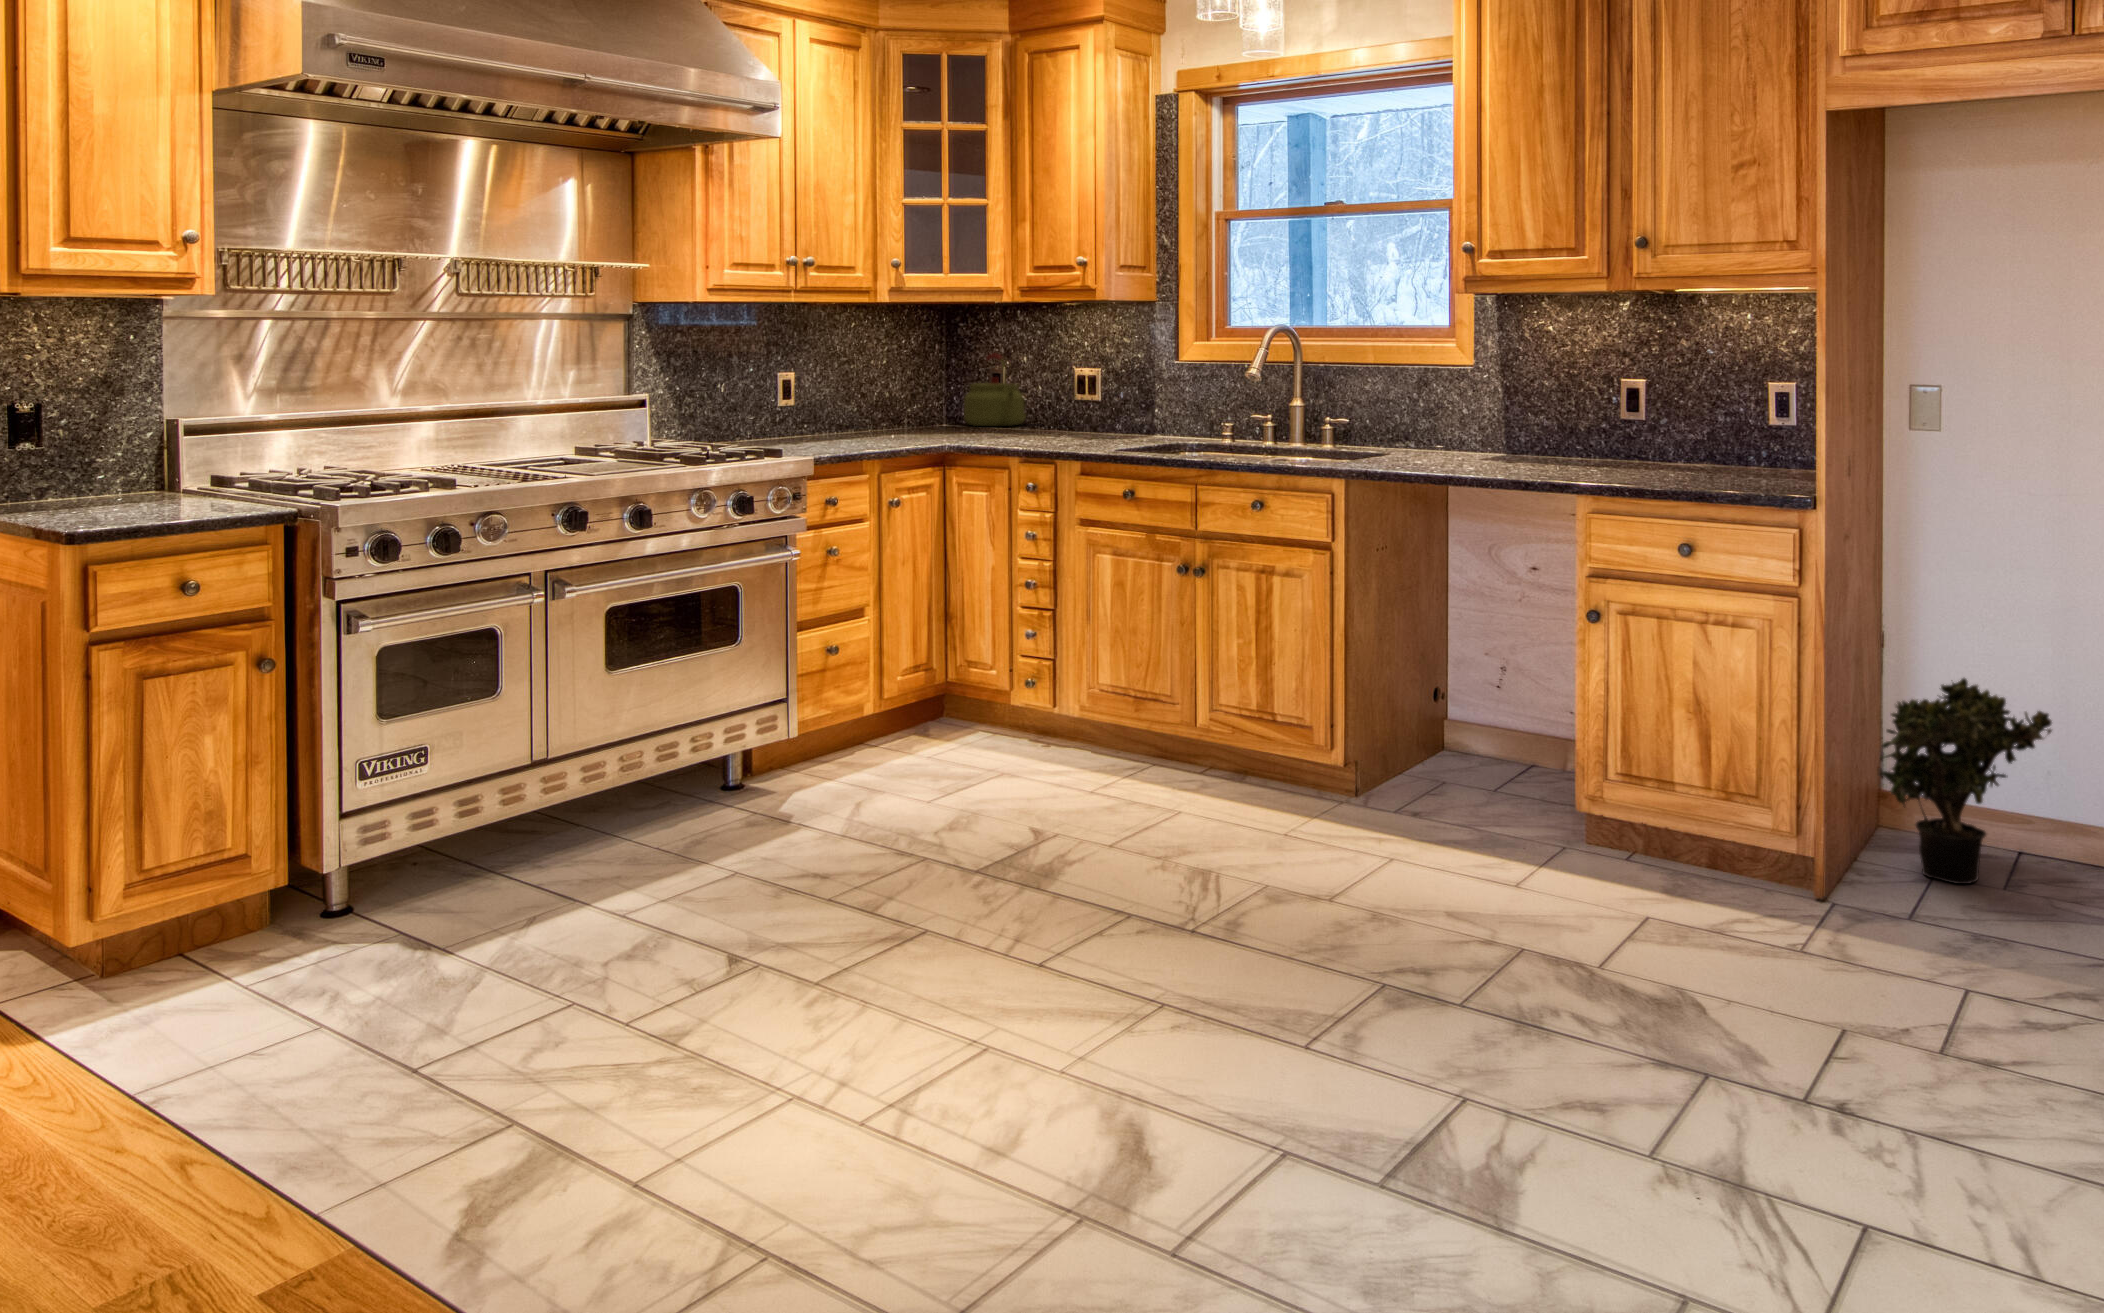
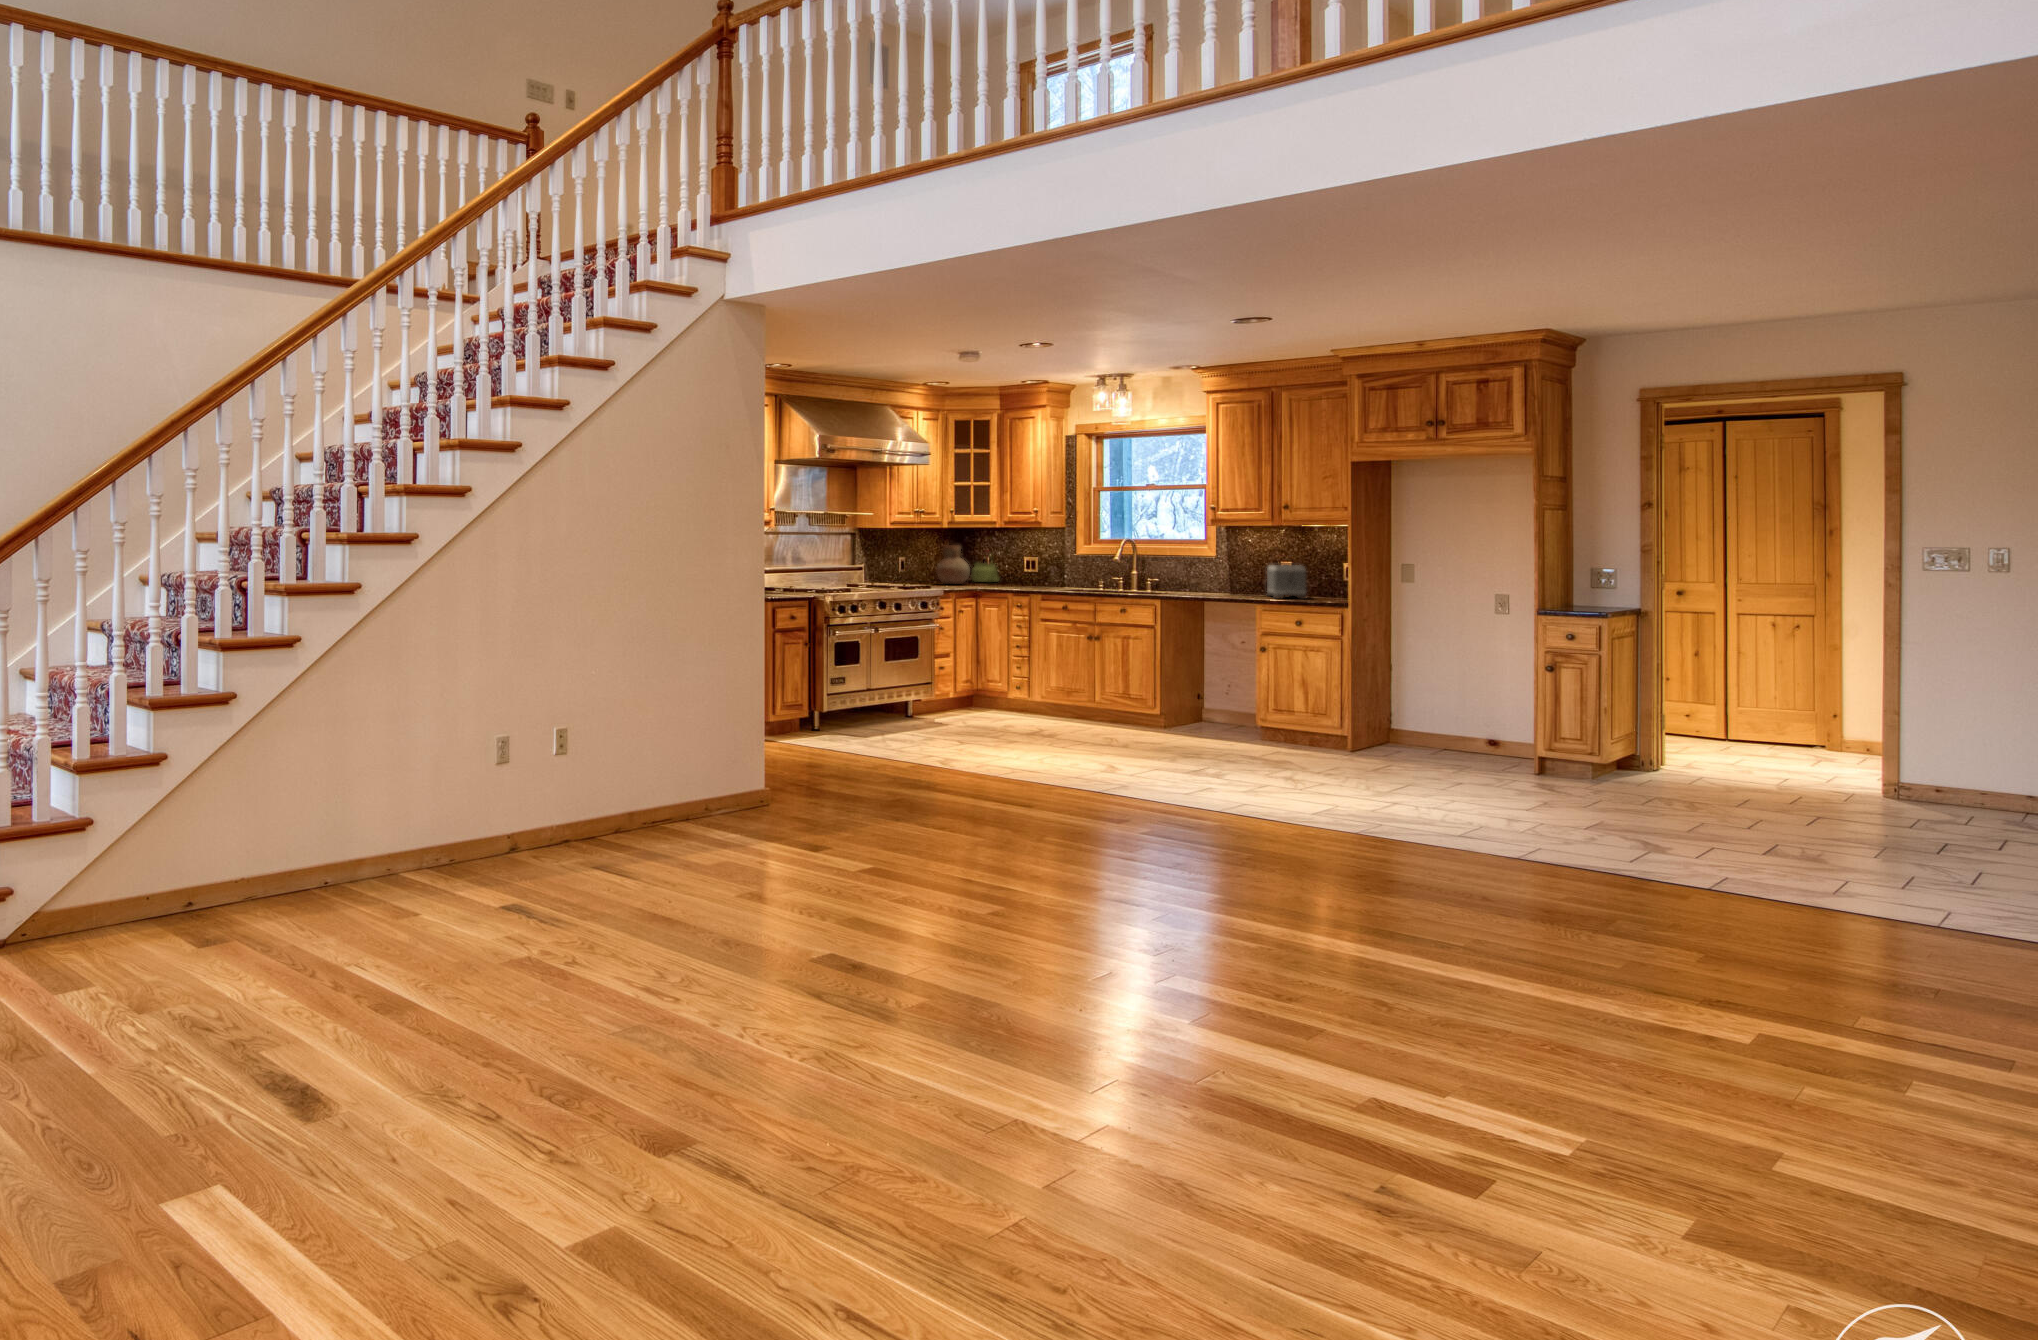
vase: none [862,342,941,434] -> present [936,545,970,584]
toaster: none [1587,389,1694,478] -> present [1267,565,1306,599]
potted plant: present [1881,678,2052,884] -> none [1380,672,1449,748]

